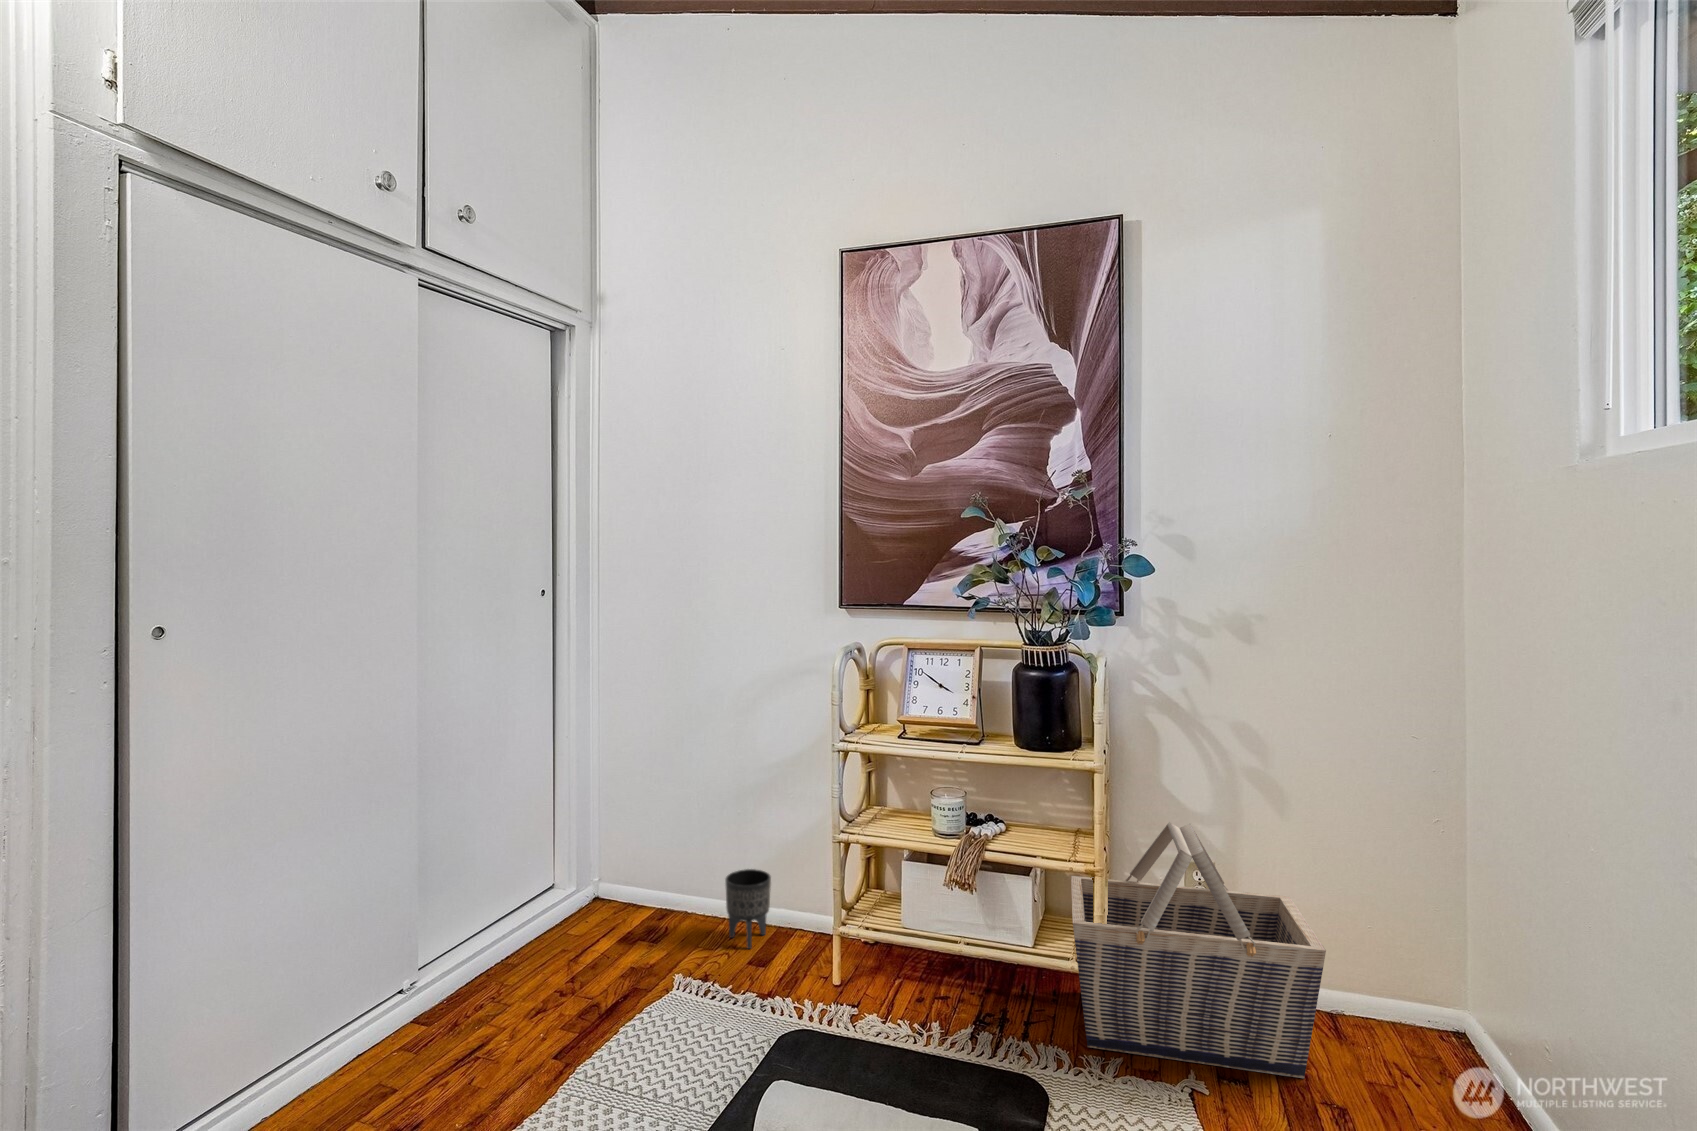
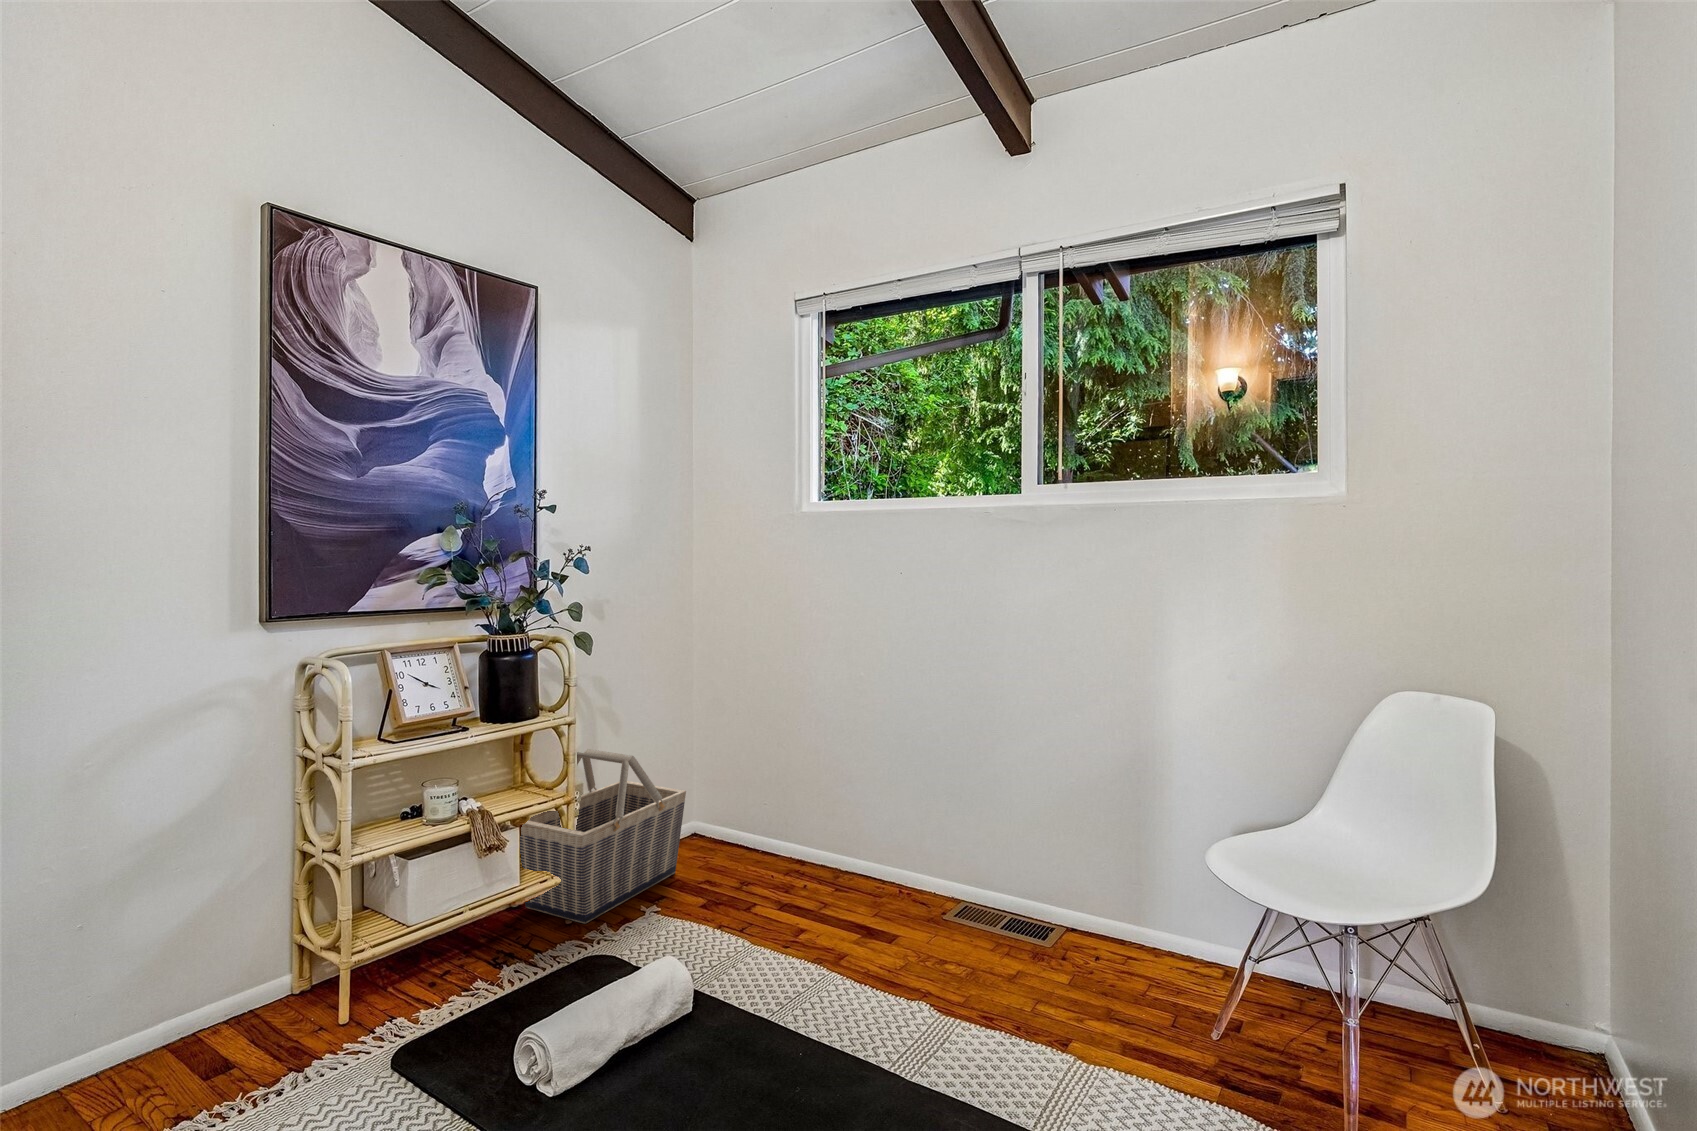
planter: present [725,869,771,949] -> none [127,976,205,1088]

